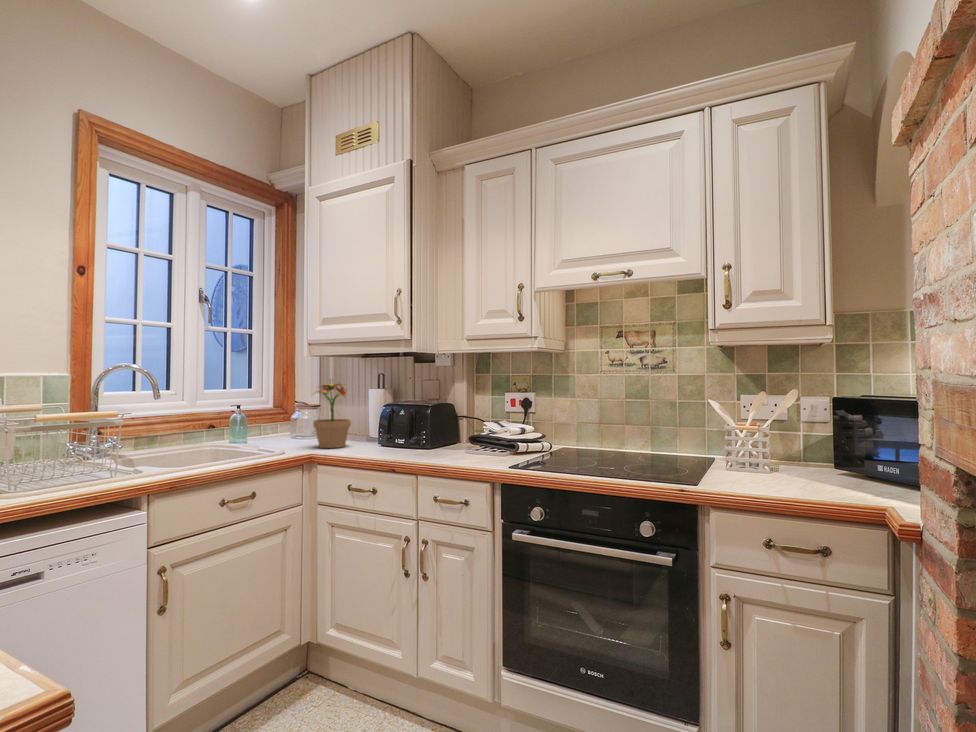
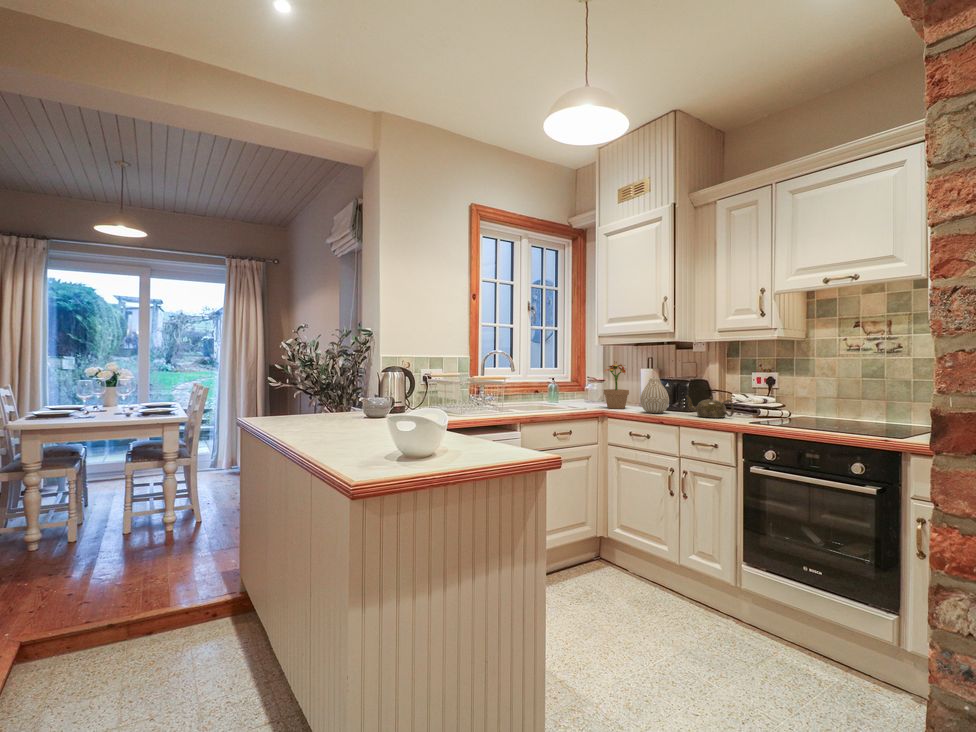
vase: none [364,403,405,455] -> present [640,378,669,413]
teapot: none [426,428,488,459] -> present [685,396,734,418]

